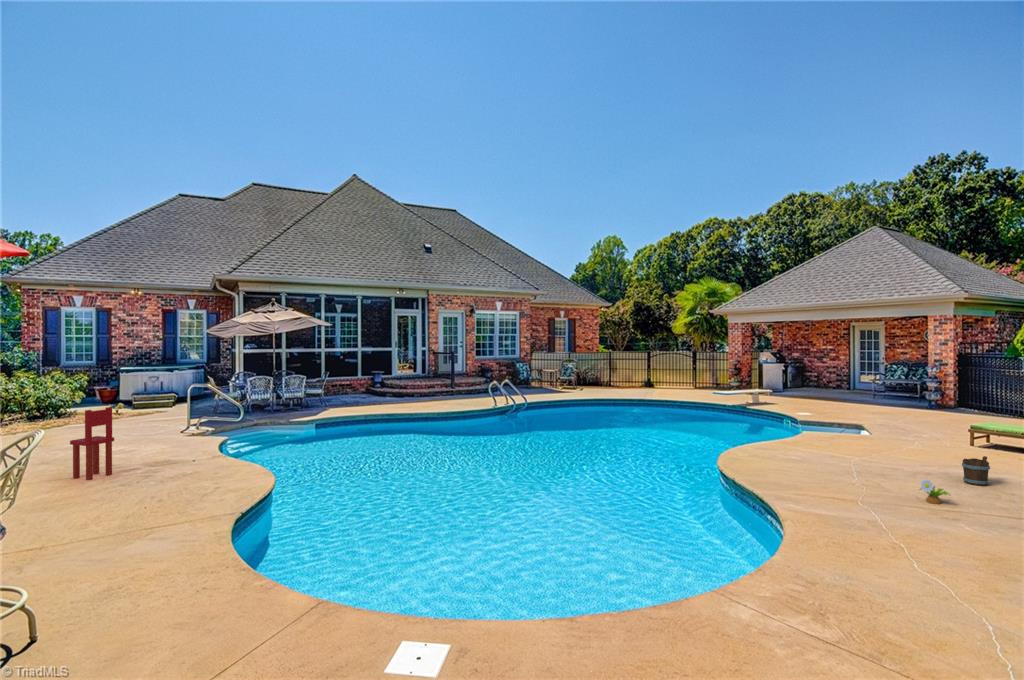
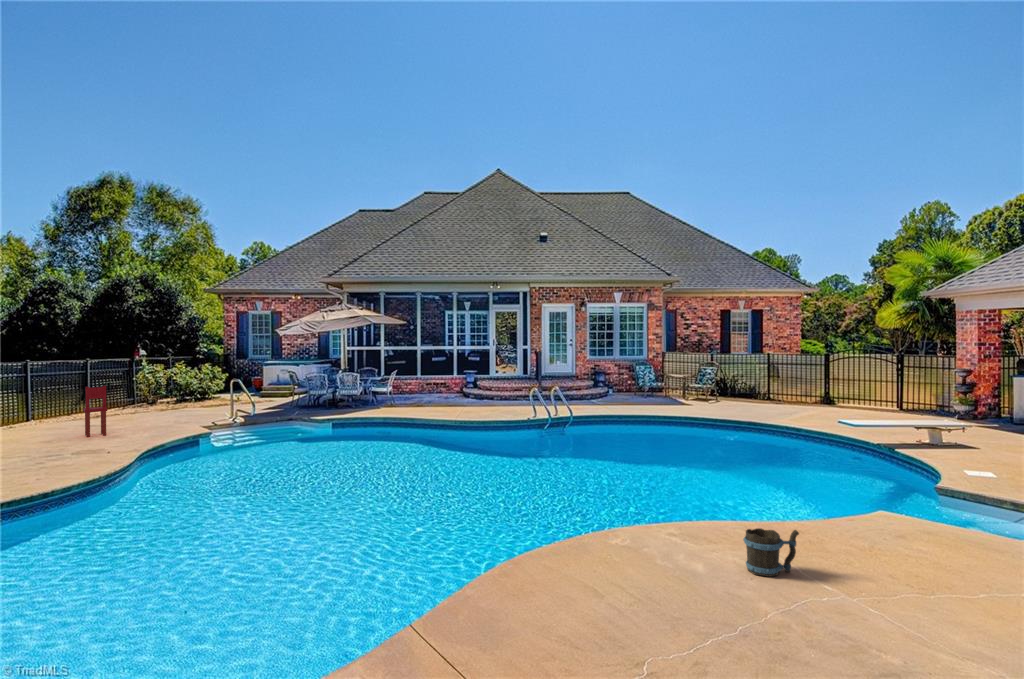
decorative plant: present [921,479,950,504] -> none [569,536,603,576]

